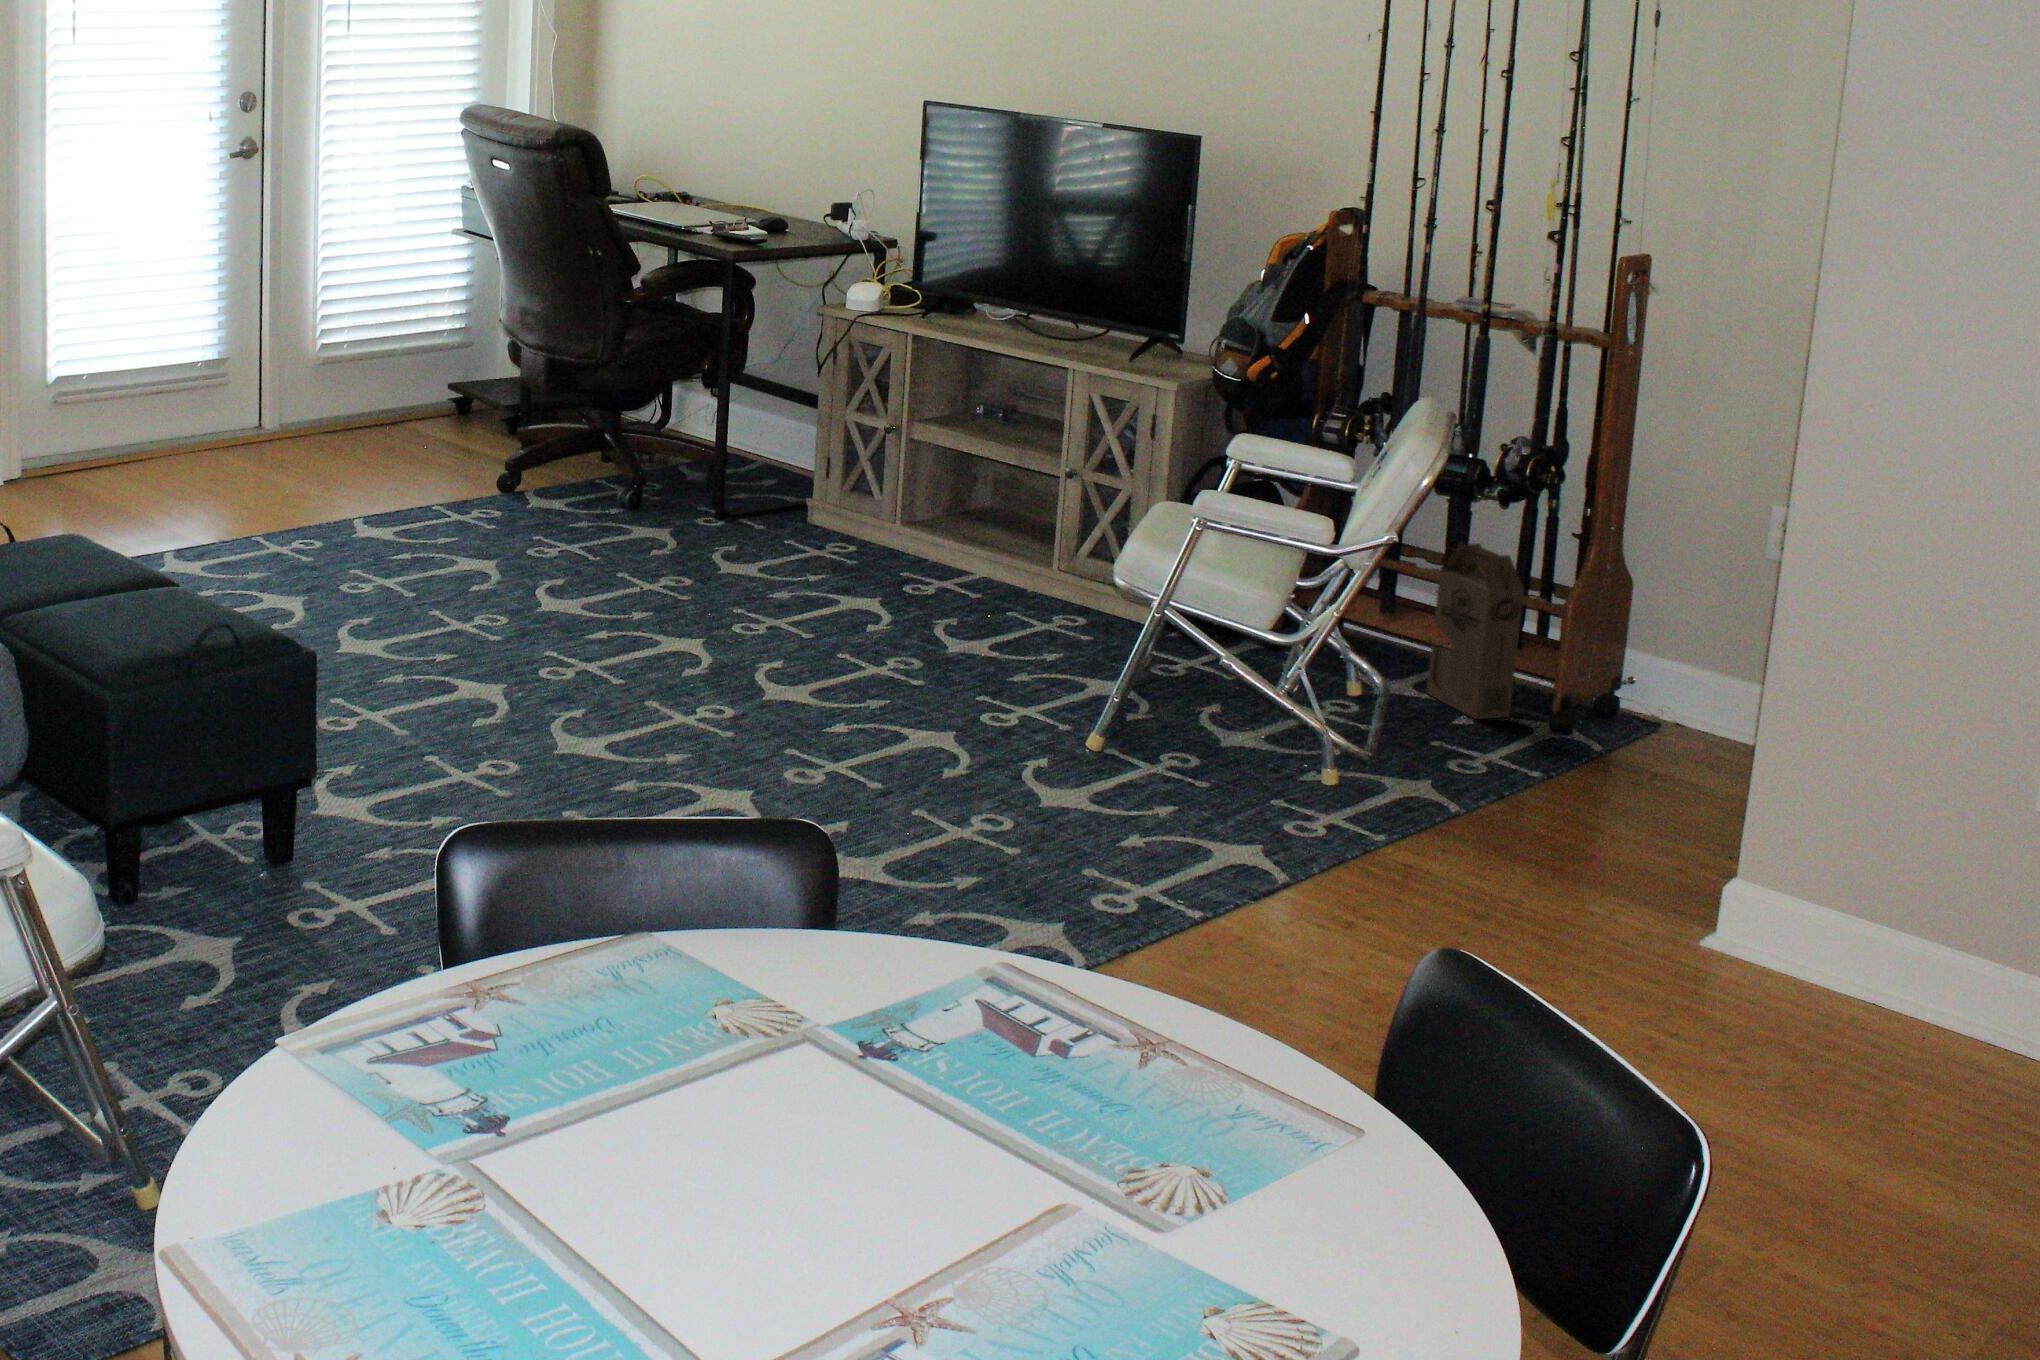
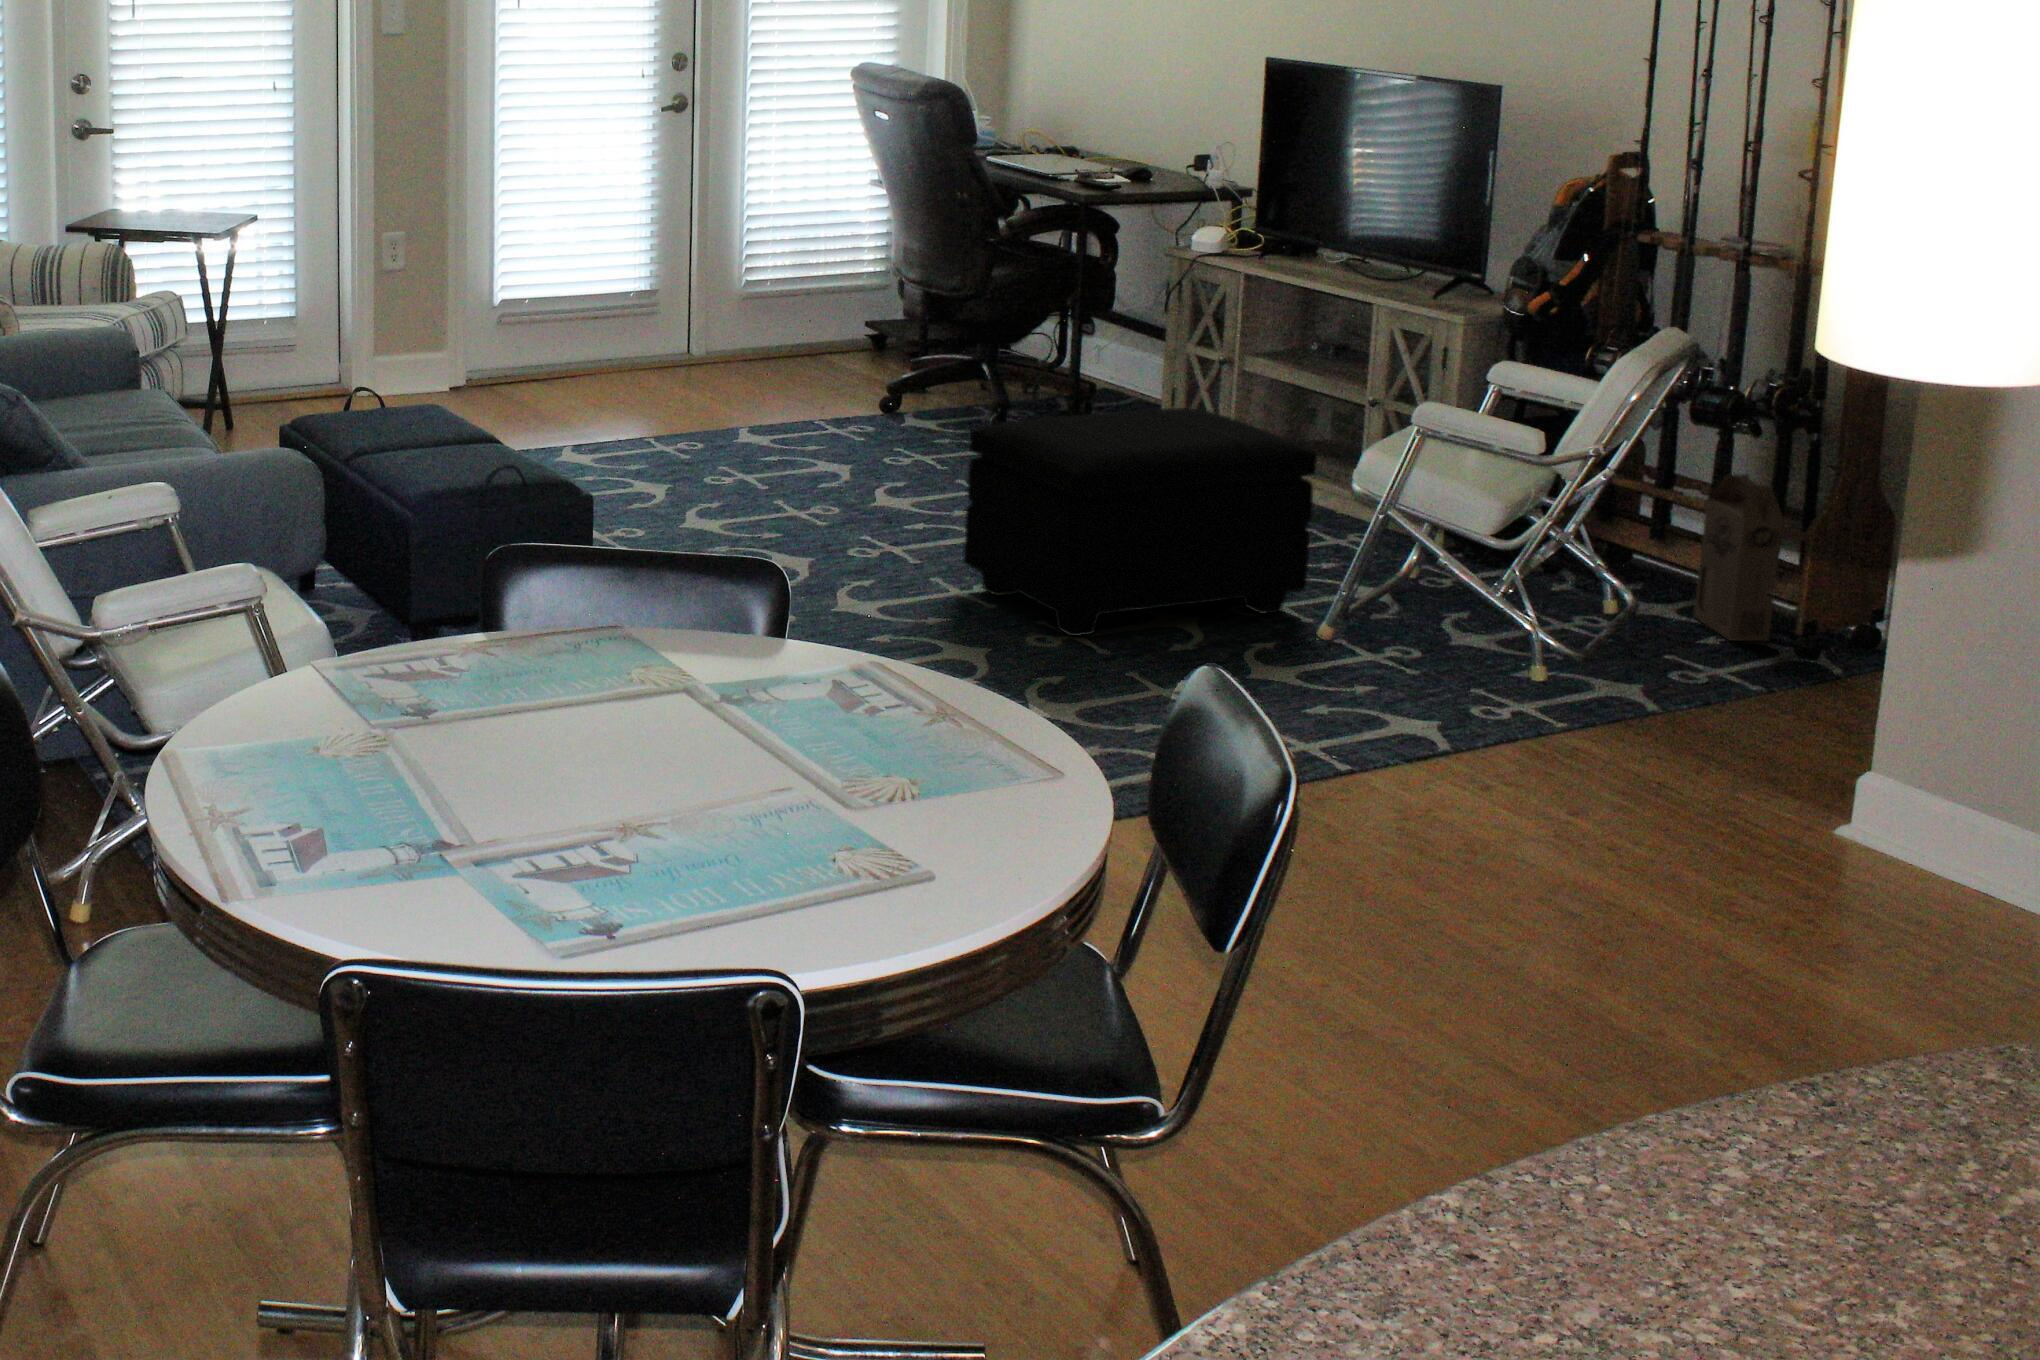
footstool: none [688,493,1072,767] -> present [964,408,1317,636]

